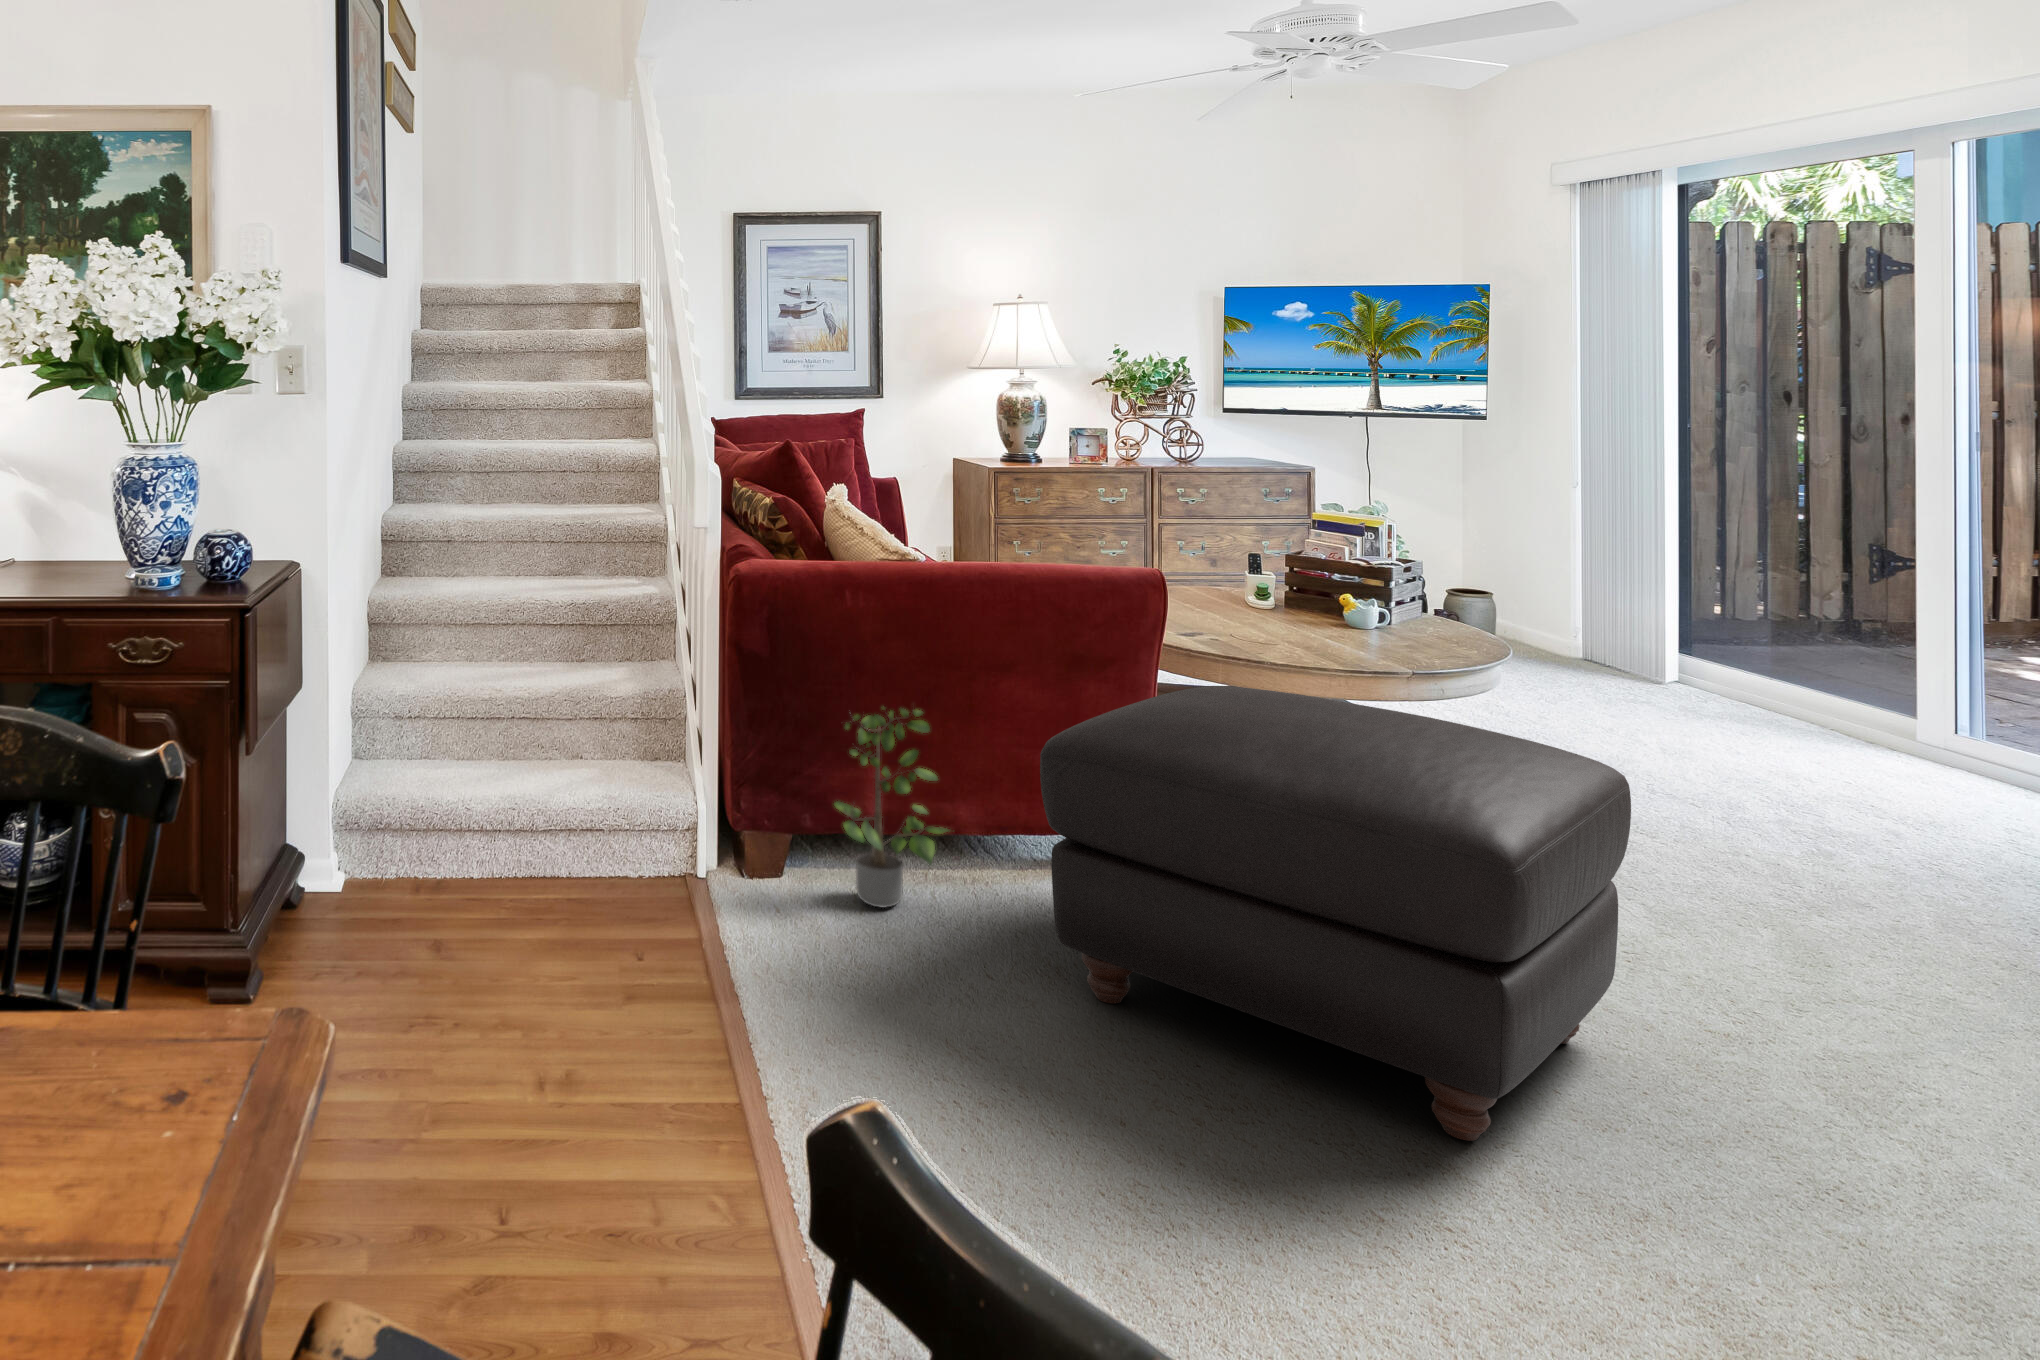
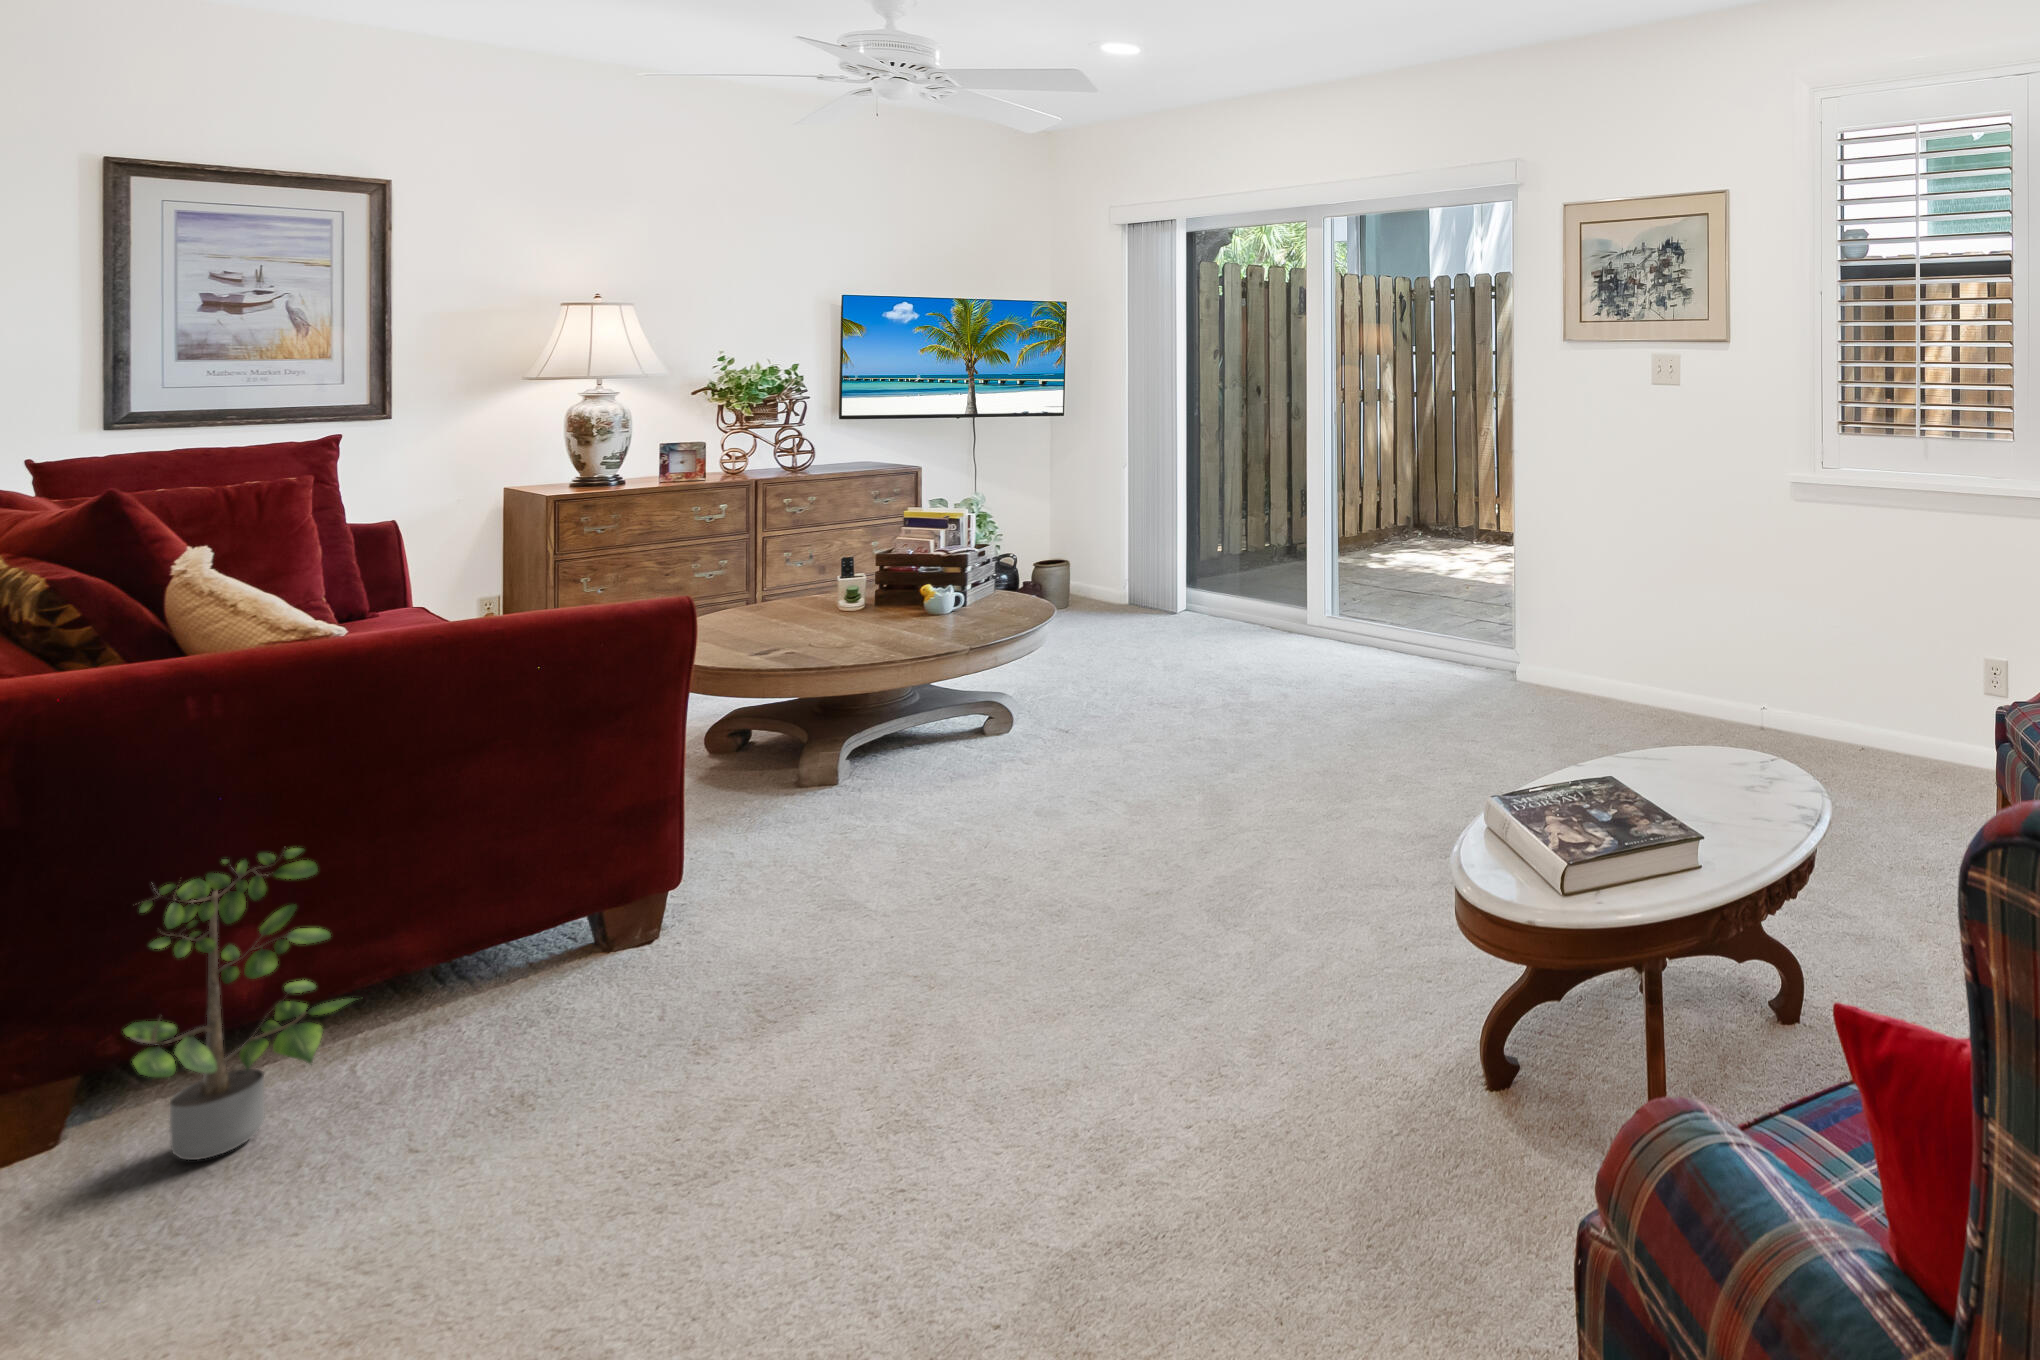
ottoman: present [1040,686,1631,1141] -> none [463,710,1114,1157]

